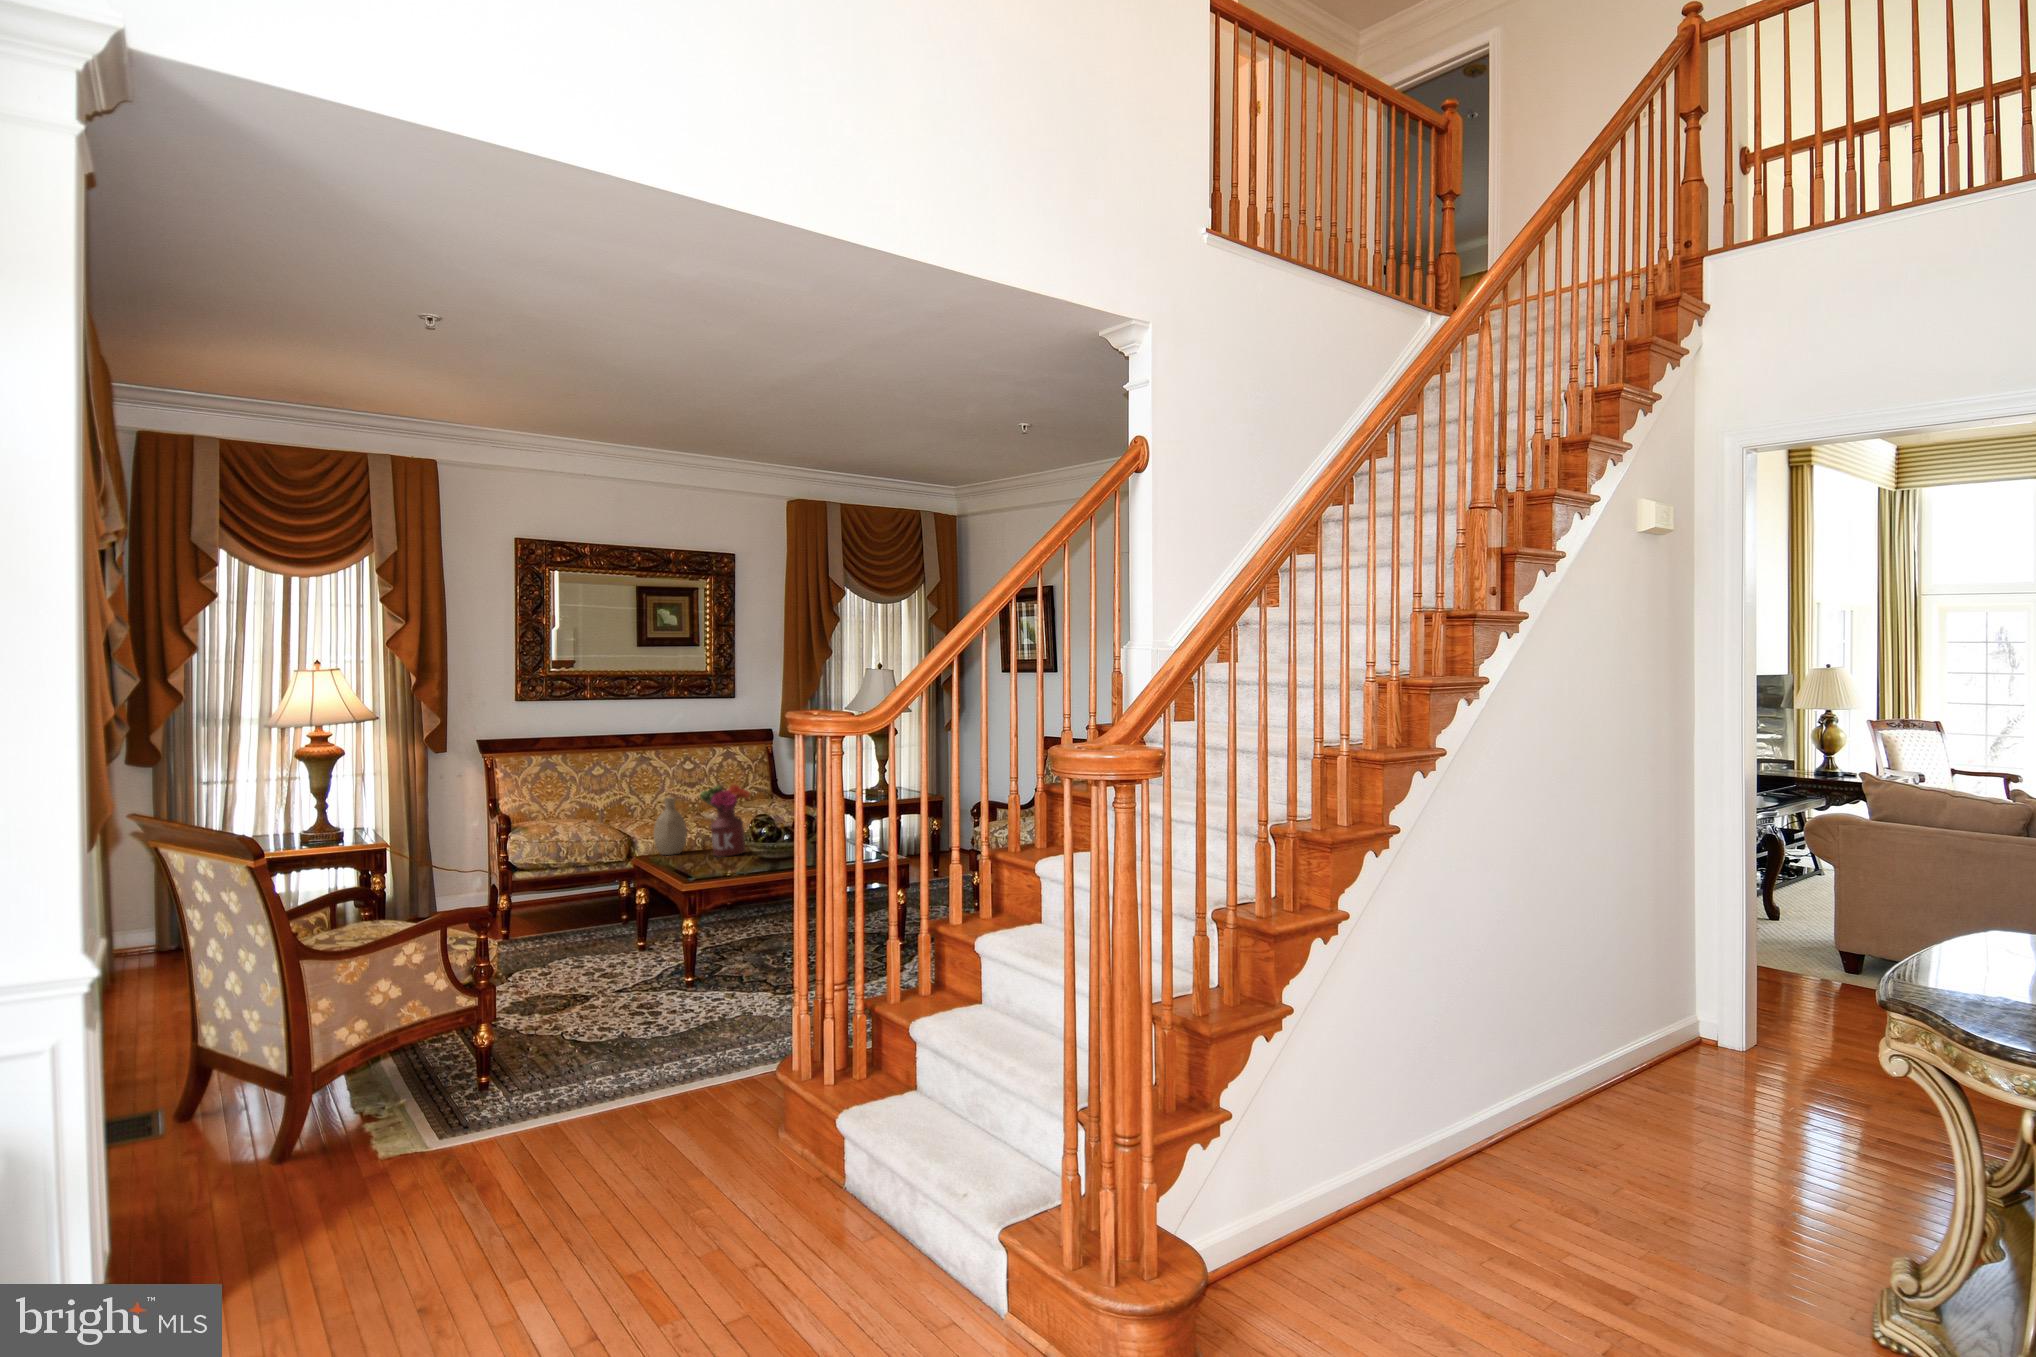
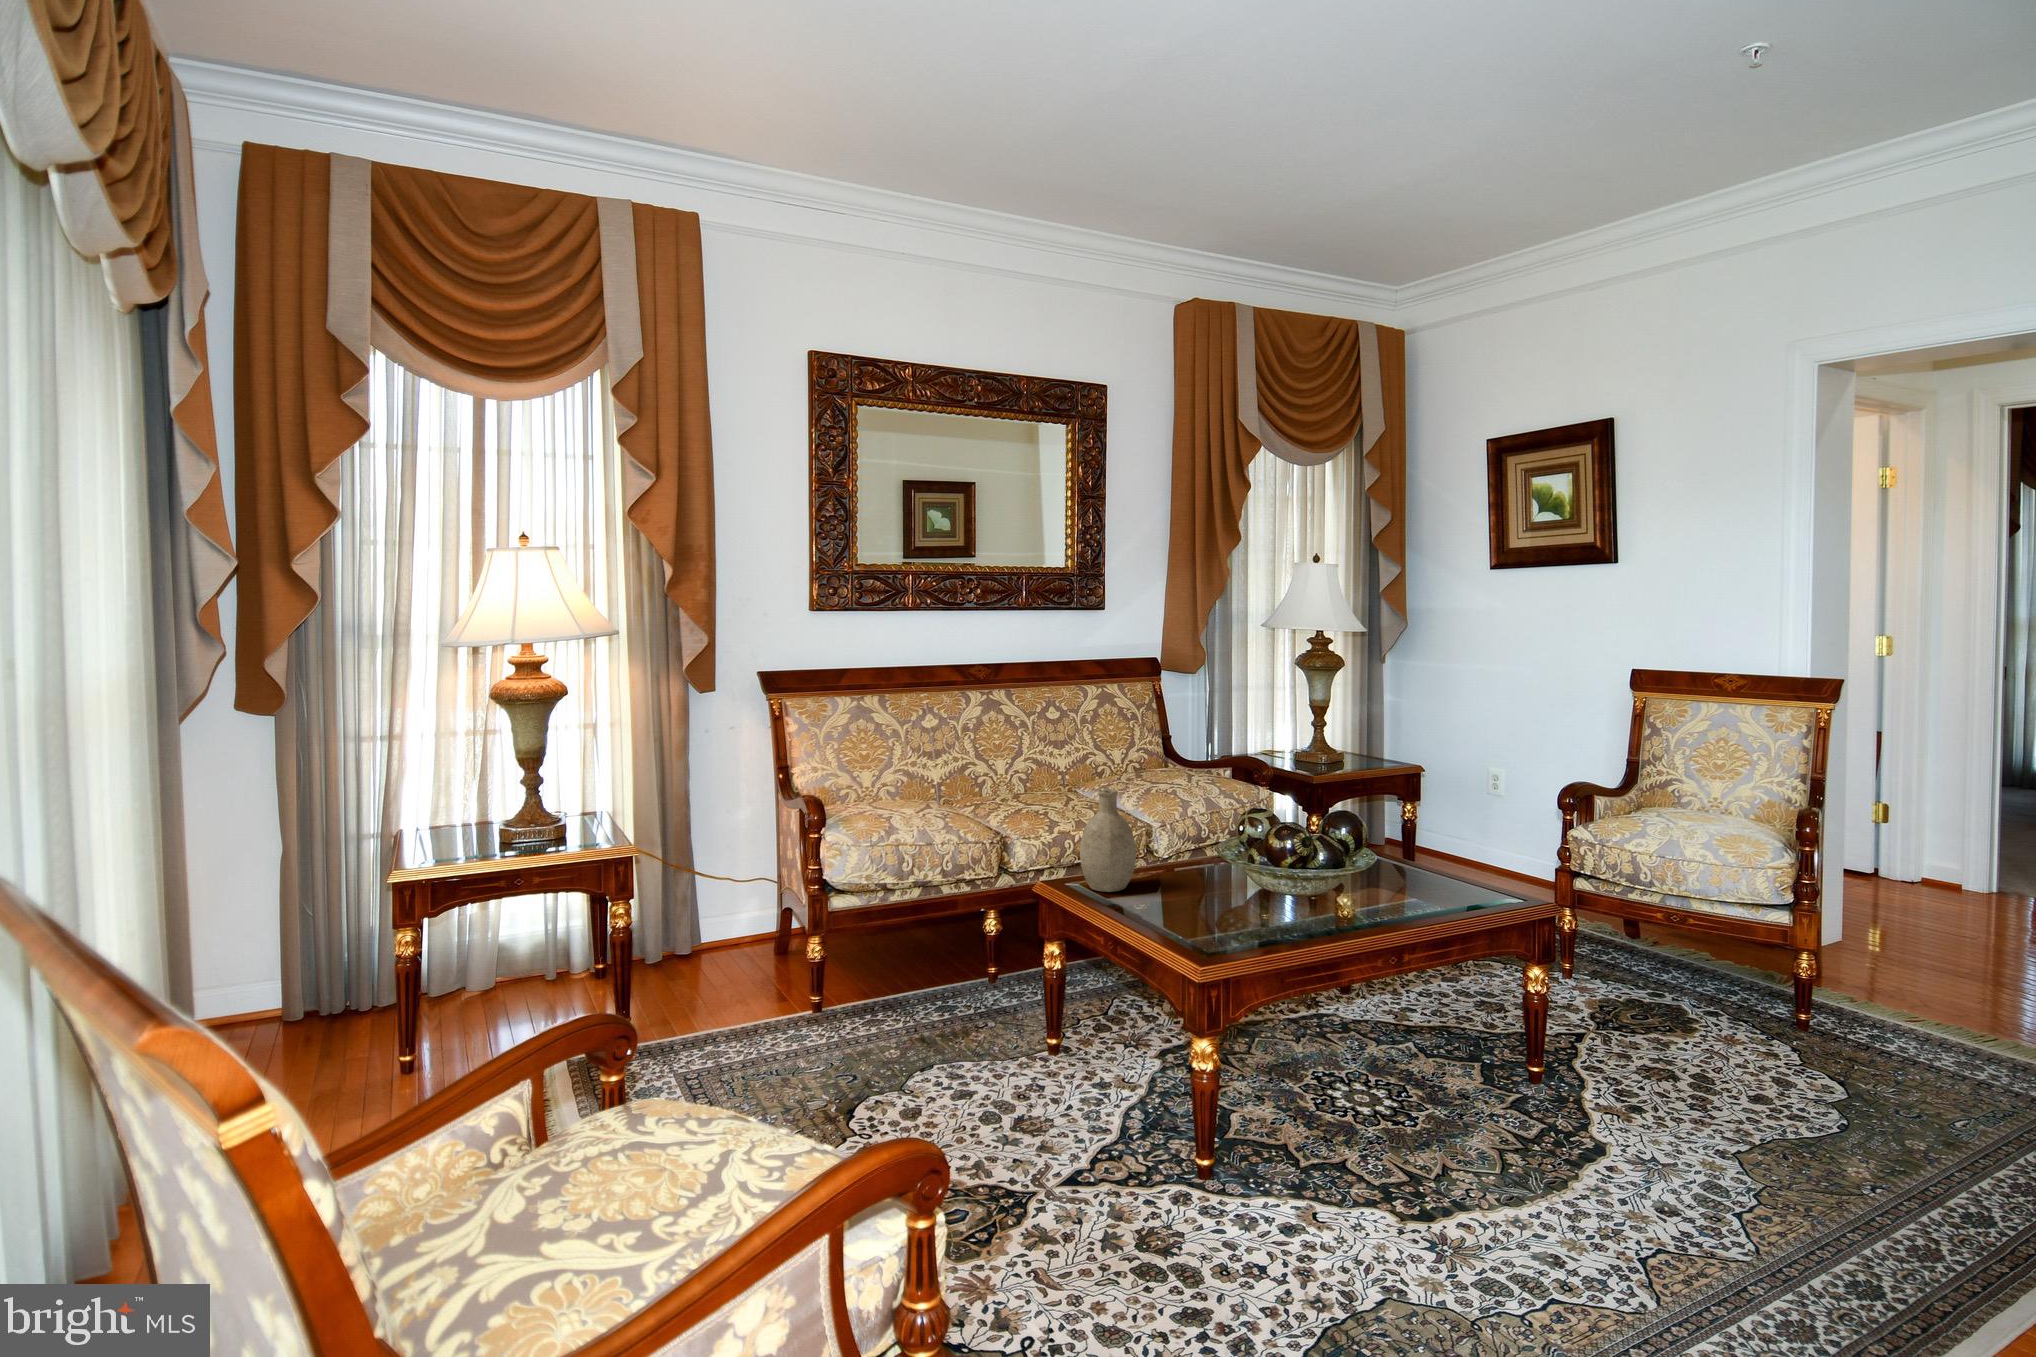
flower arrangement: present [701,784,751,857] -> none [1174,773,1271,909]

